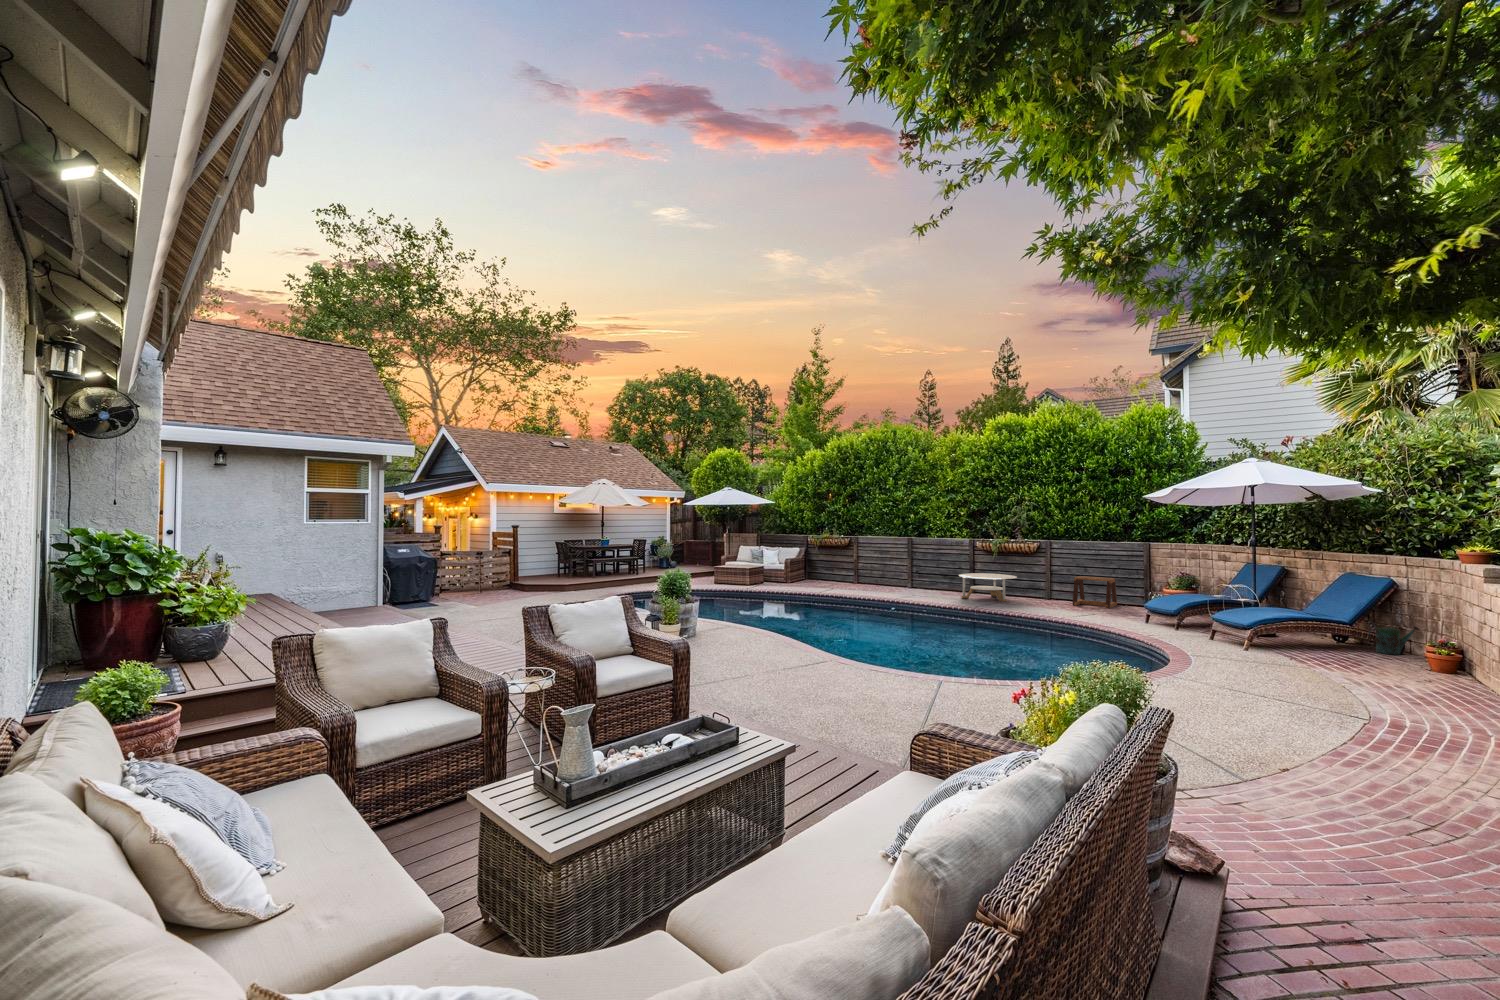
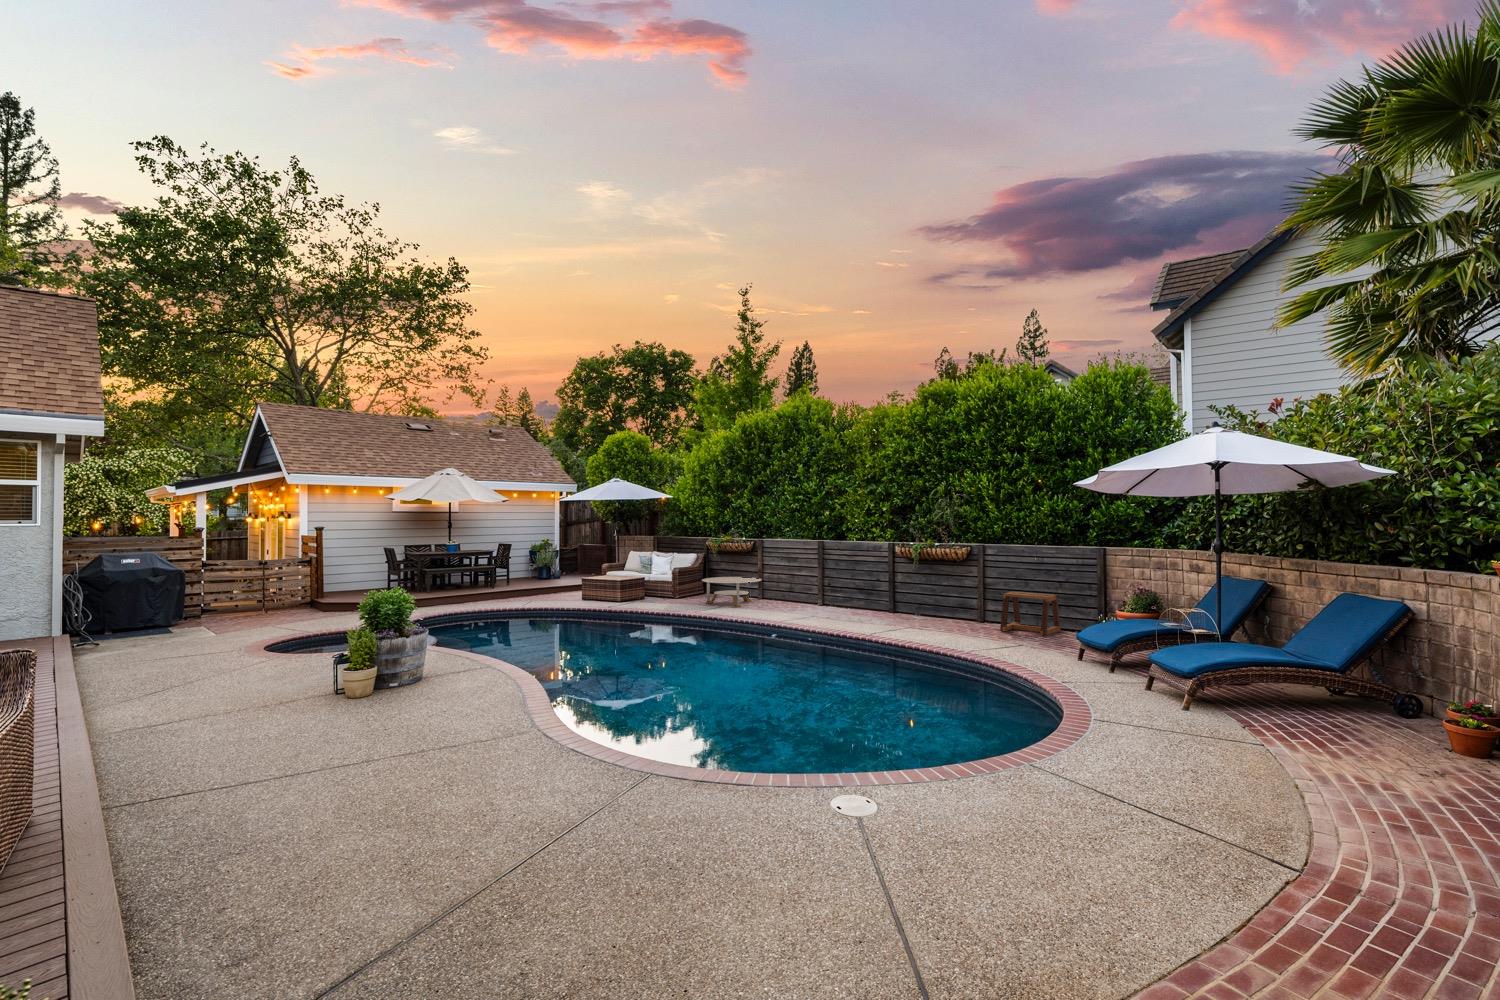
round table: present [959,573,1017,602] -> present [702,577,761,608]
watering can: present [1368,626,1419,655] -> none [1365,674,1443,720]

